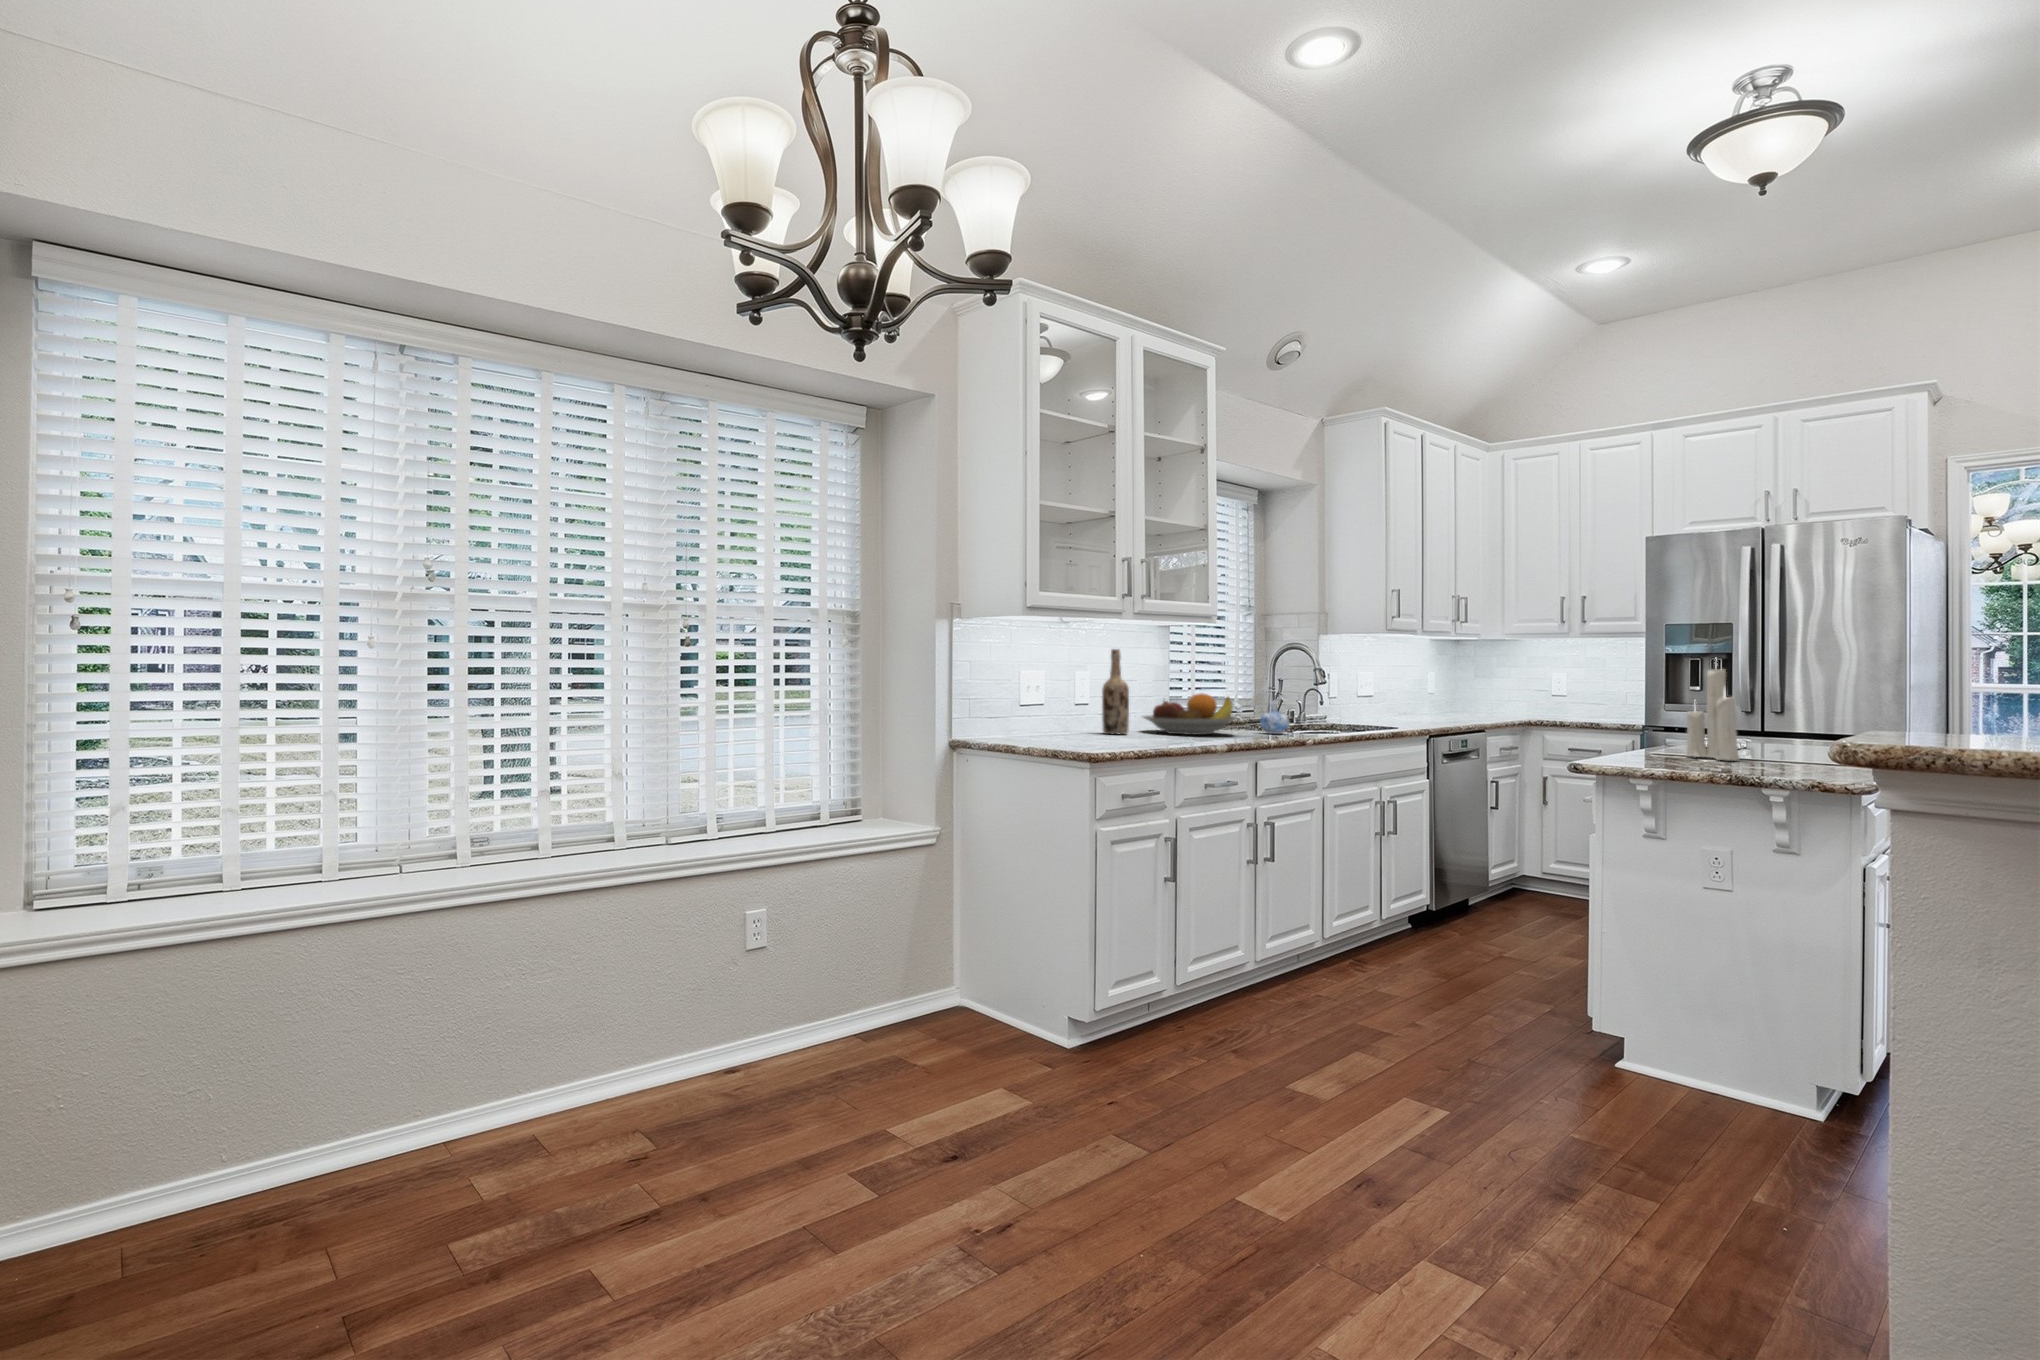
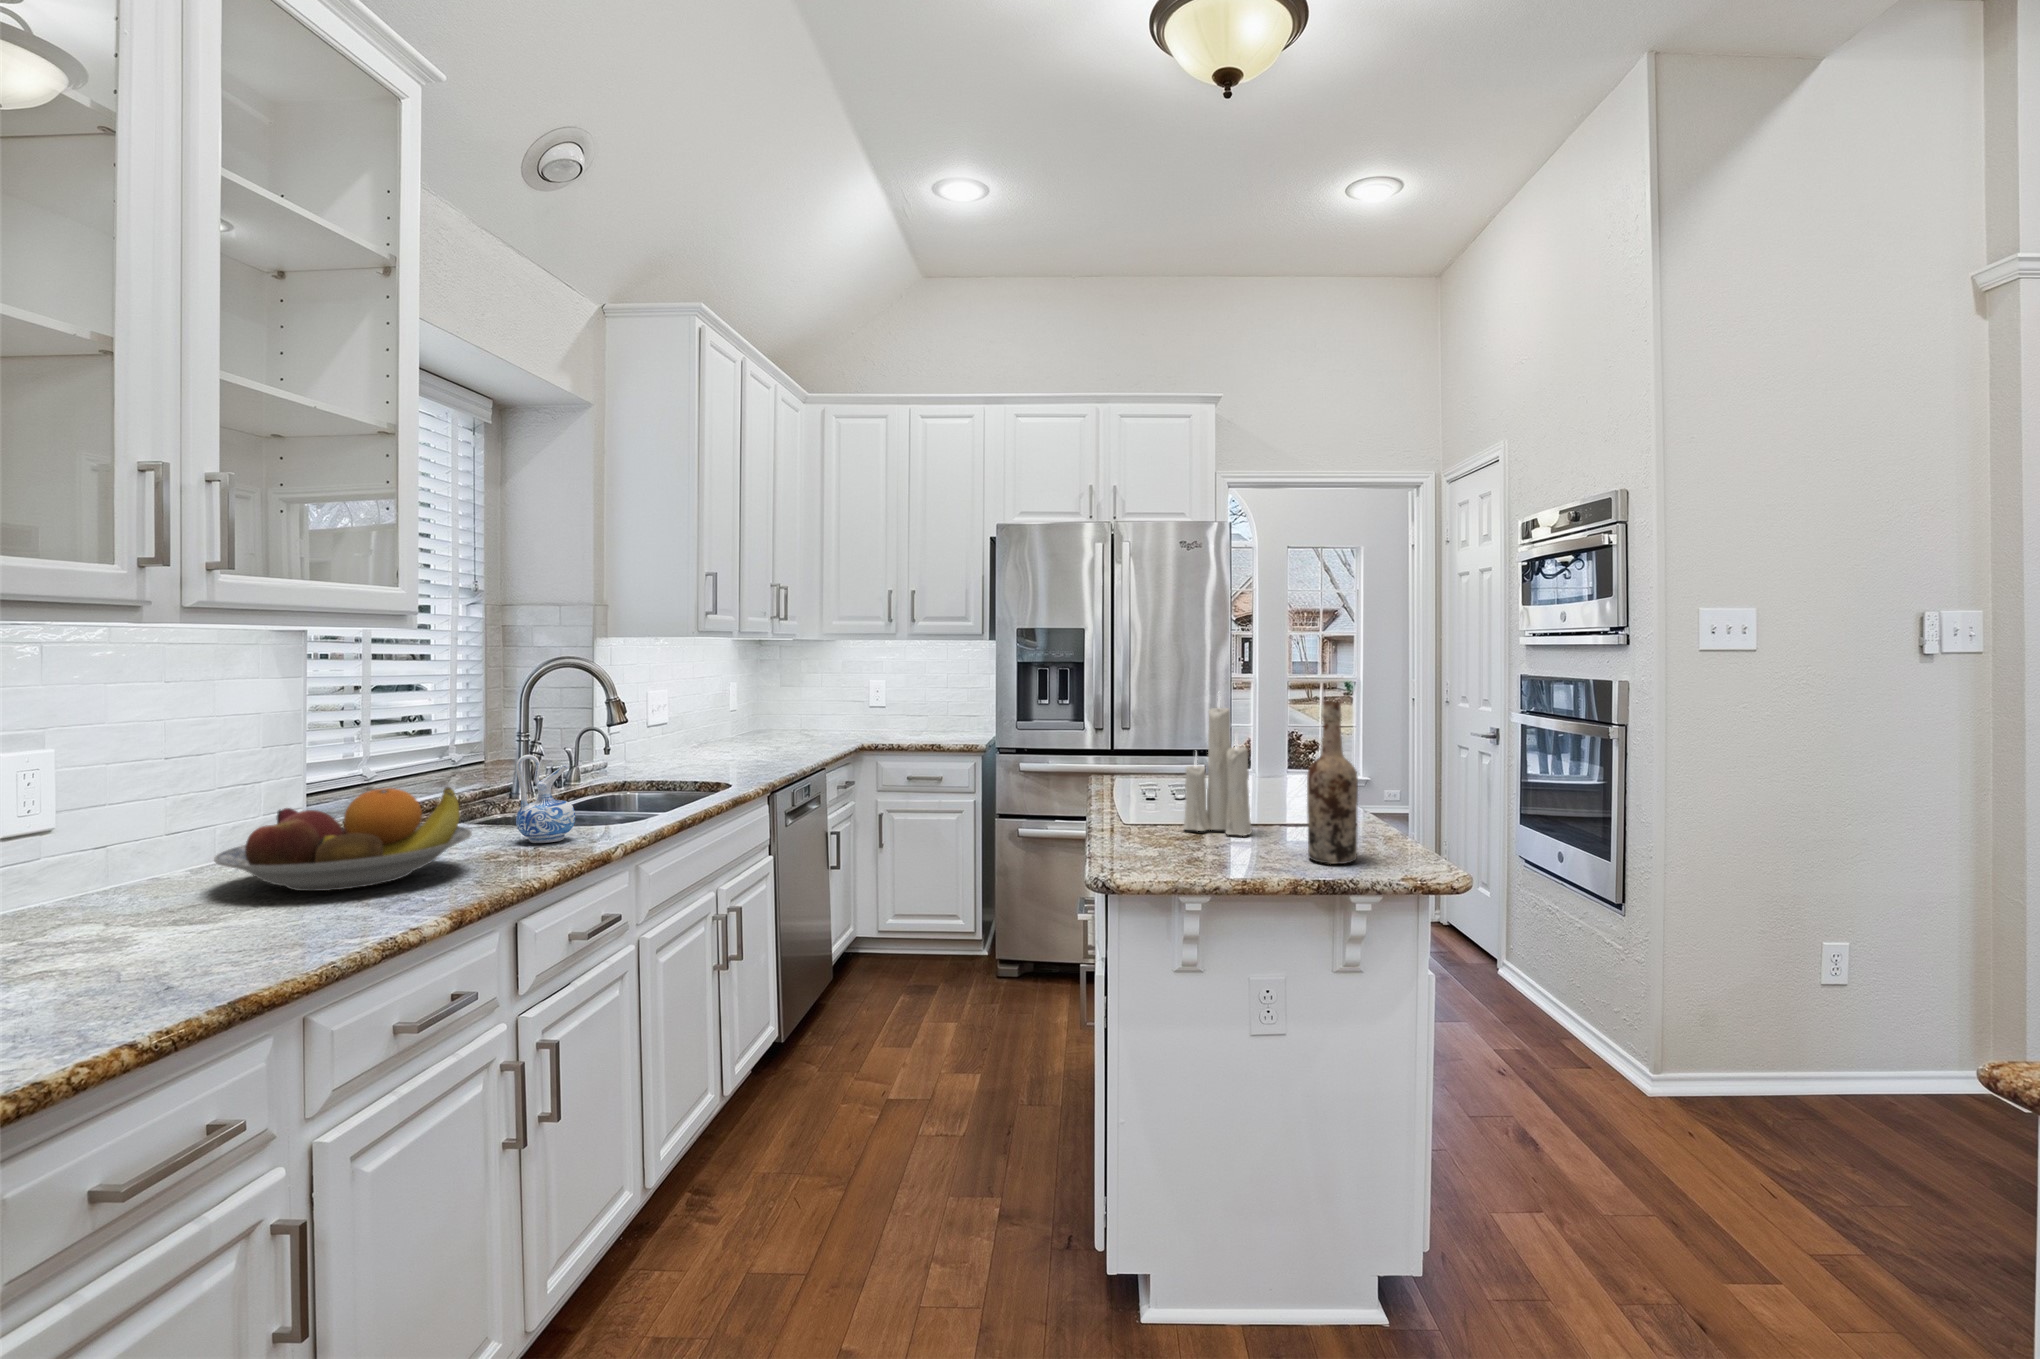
wine bottle: present [1102,649,1129,734] -> present [1307,701,1358,864]

